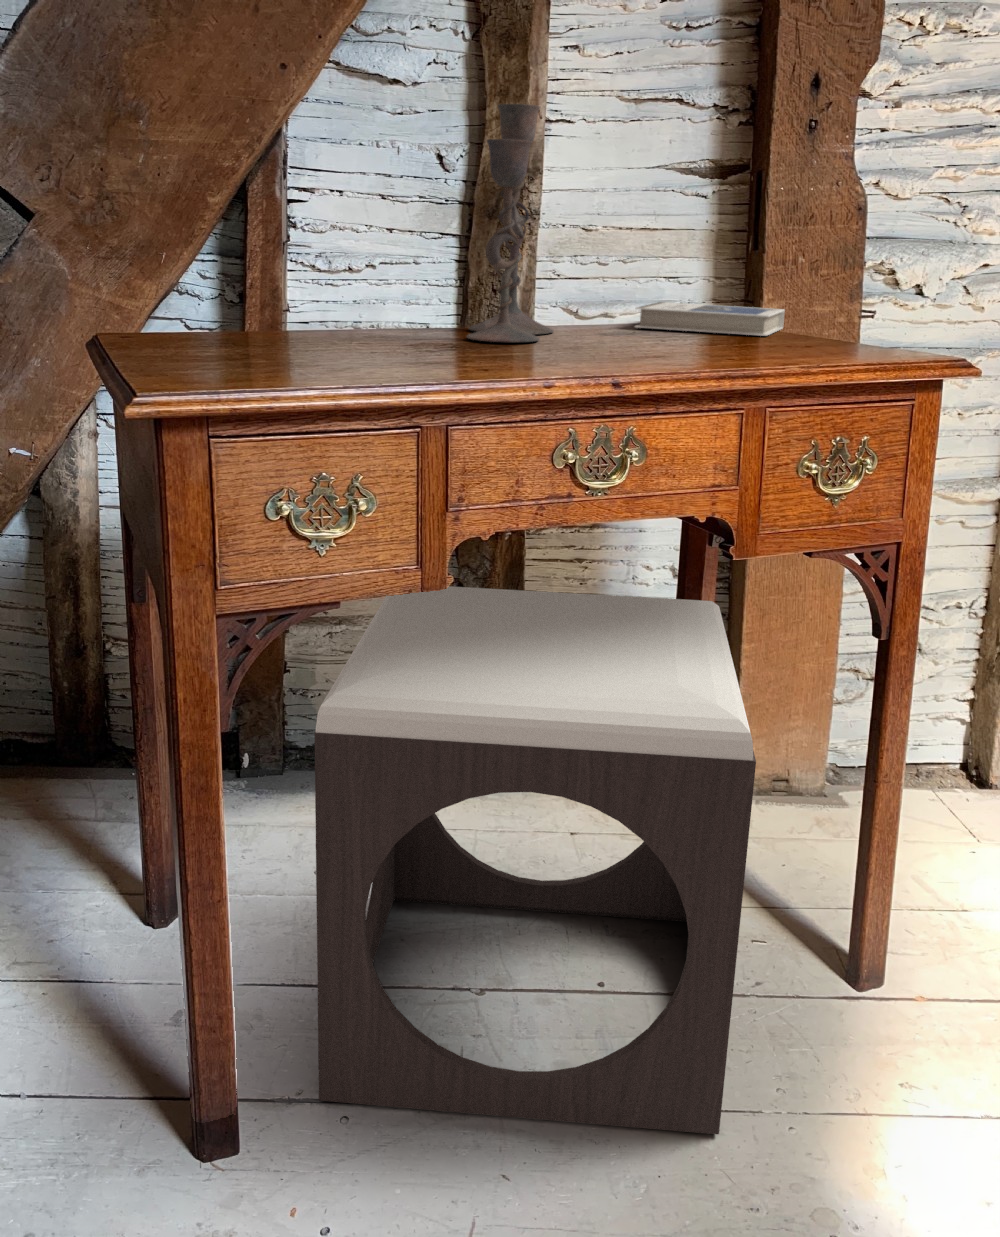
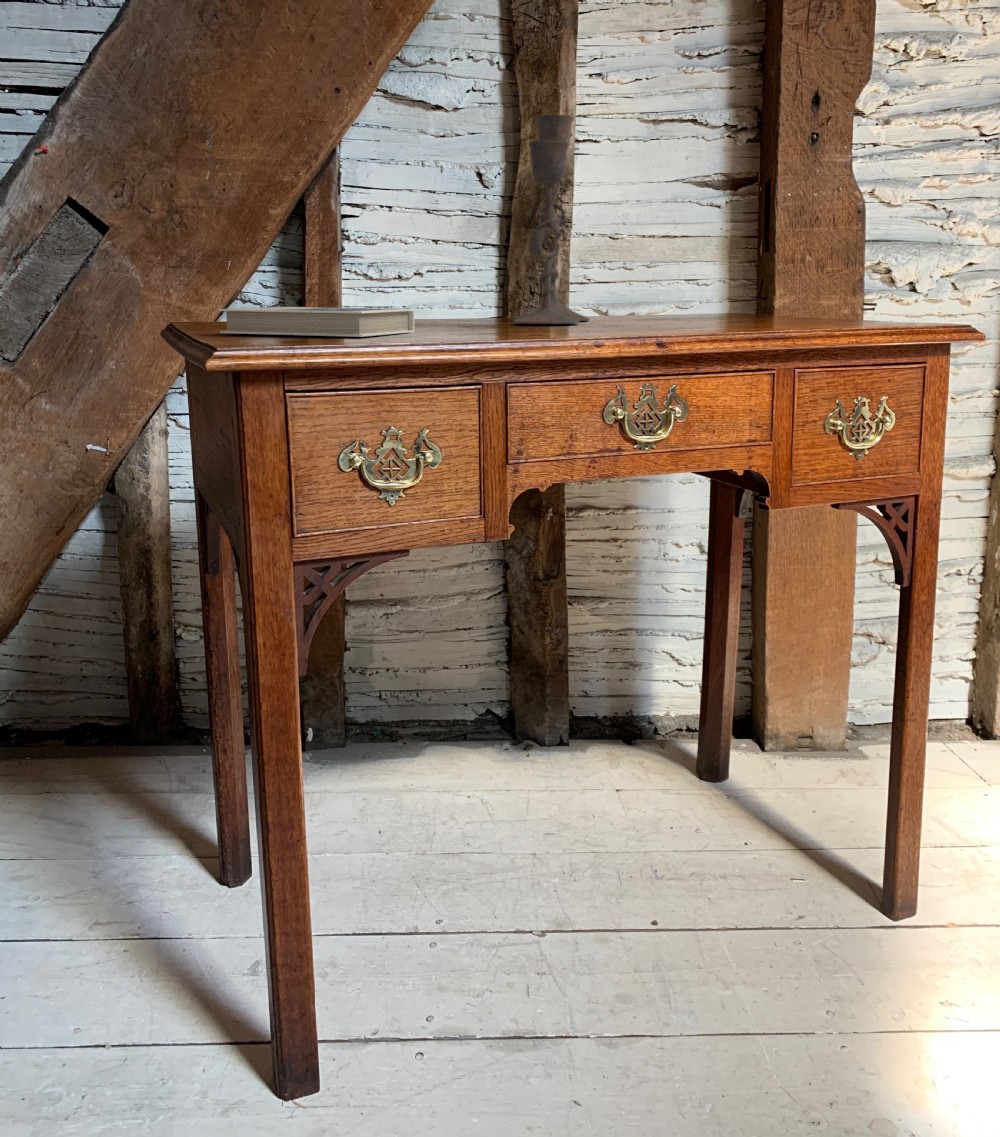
hardback book: present [635,302,785,336] -> present [219,307,414,337]
footstool: present [314,586,756,1134] -> none [389,549,806,1053]

